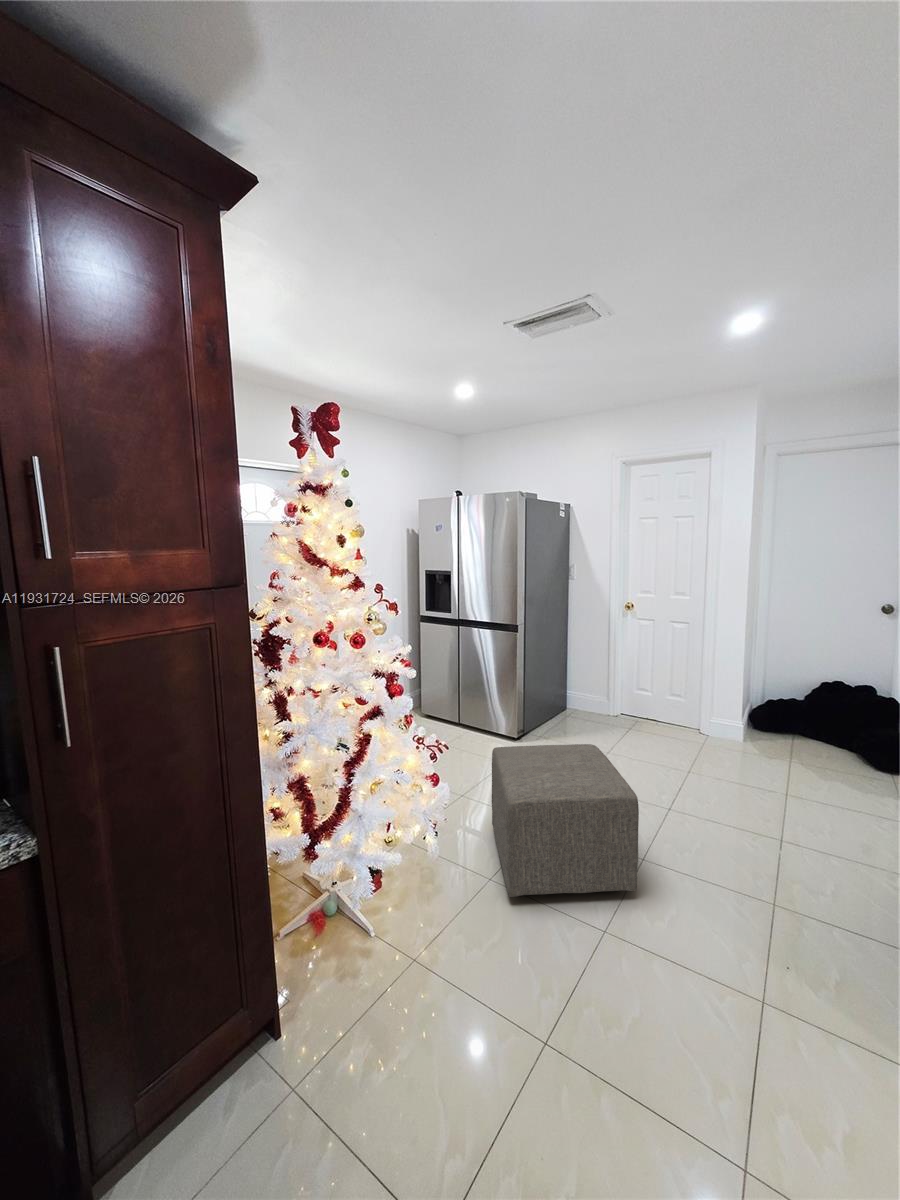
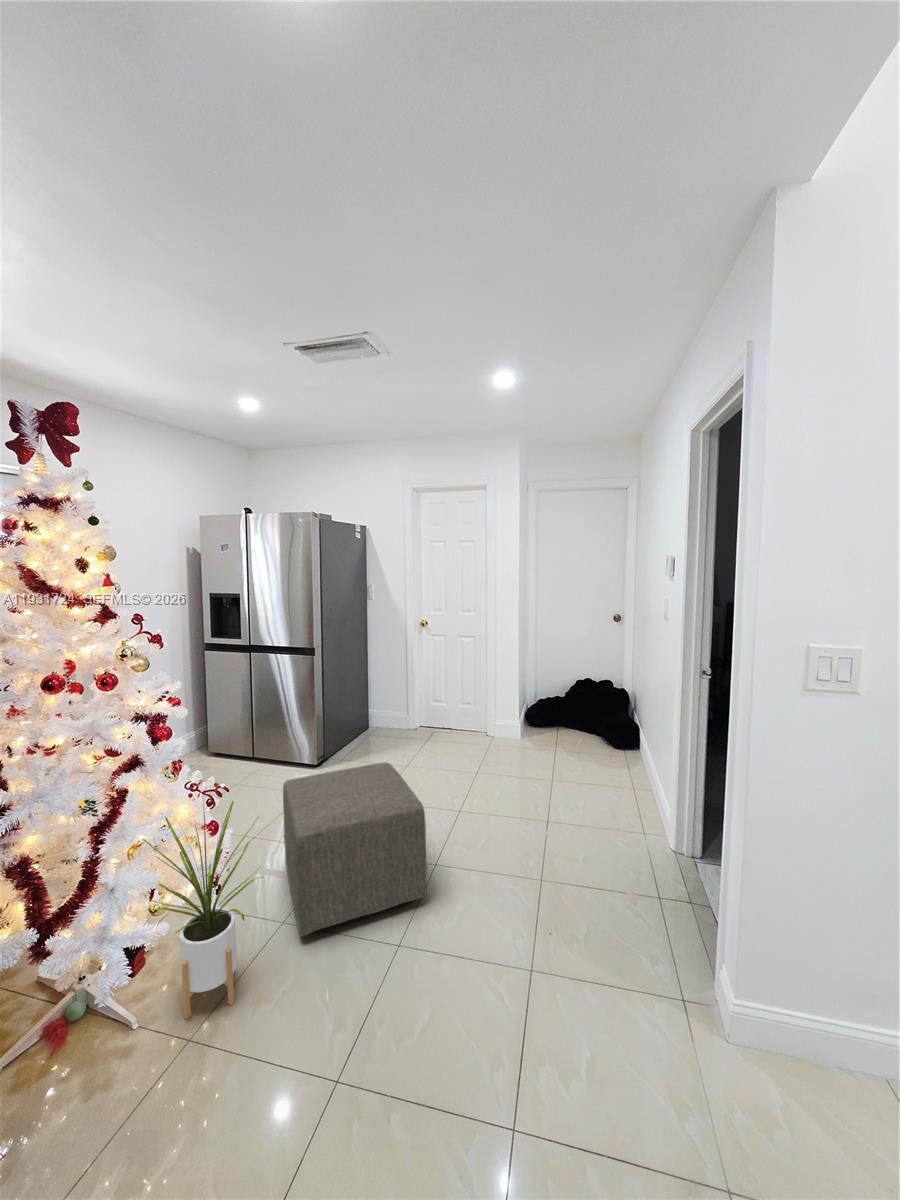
house plant: none [382,750,479,942] -> present [142,799,261,1019]

